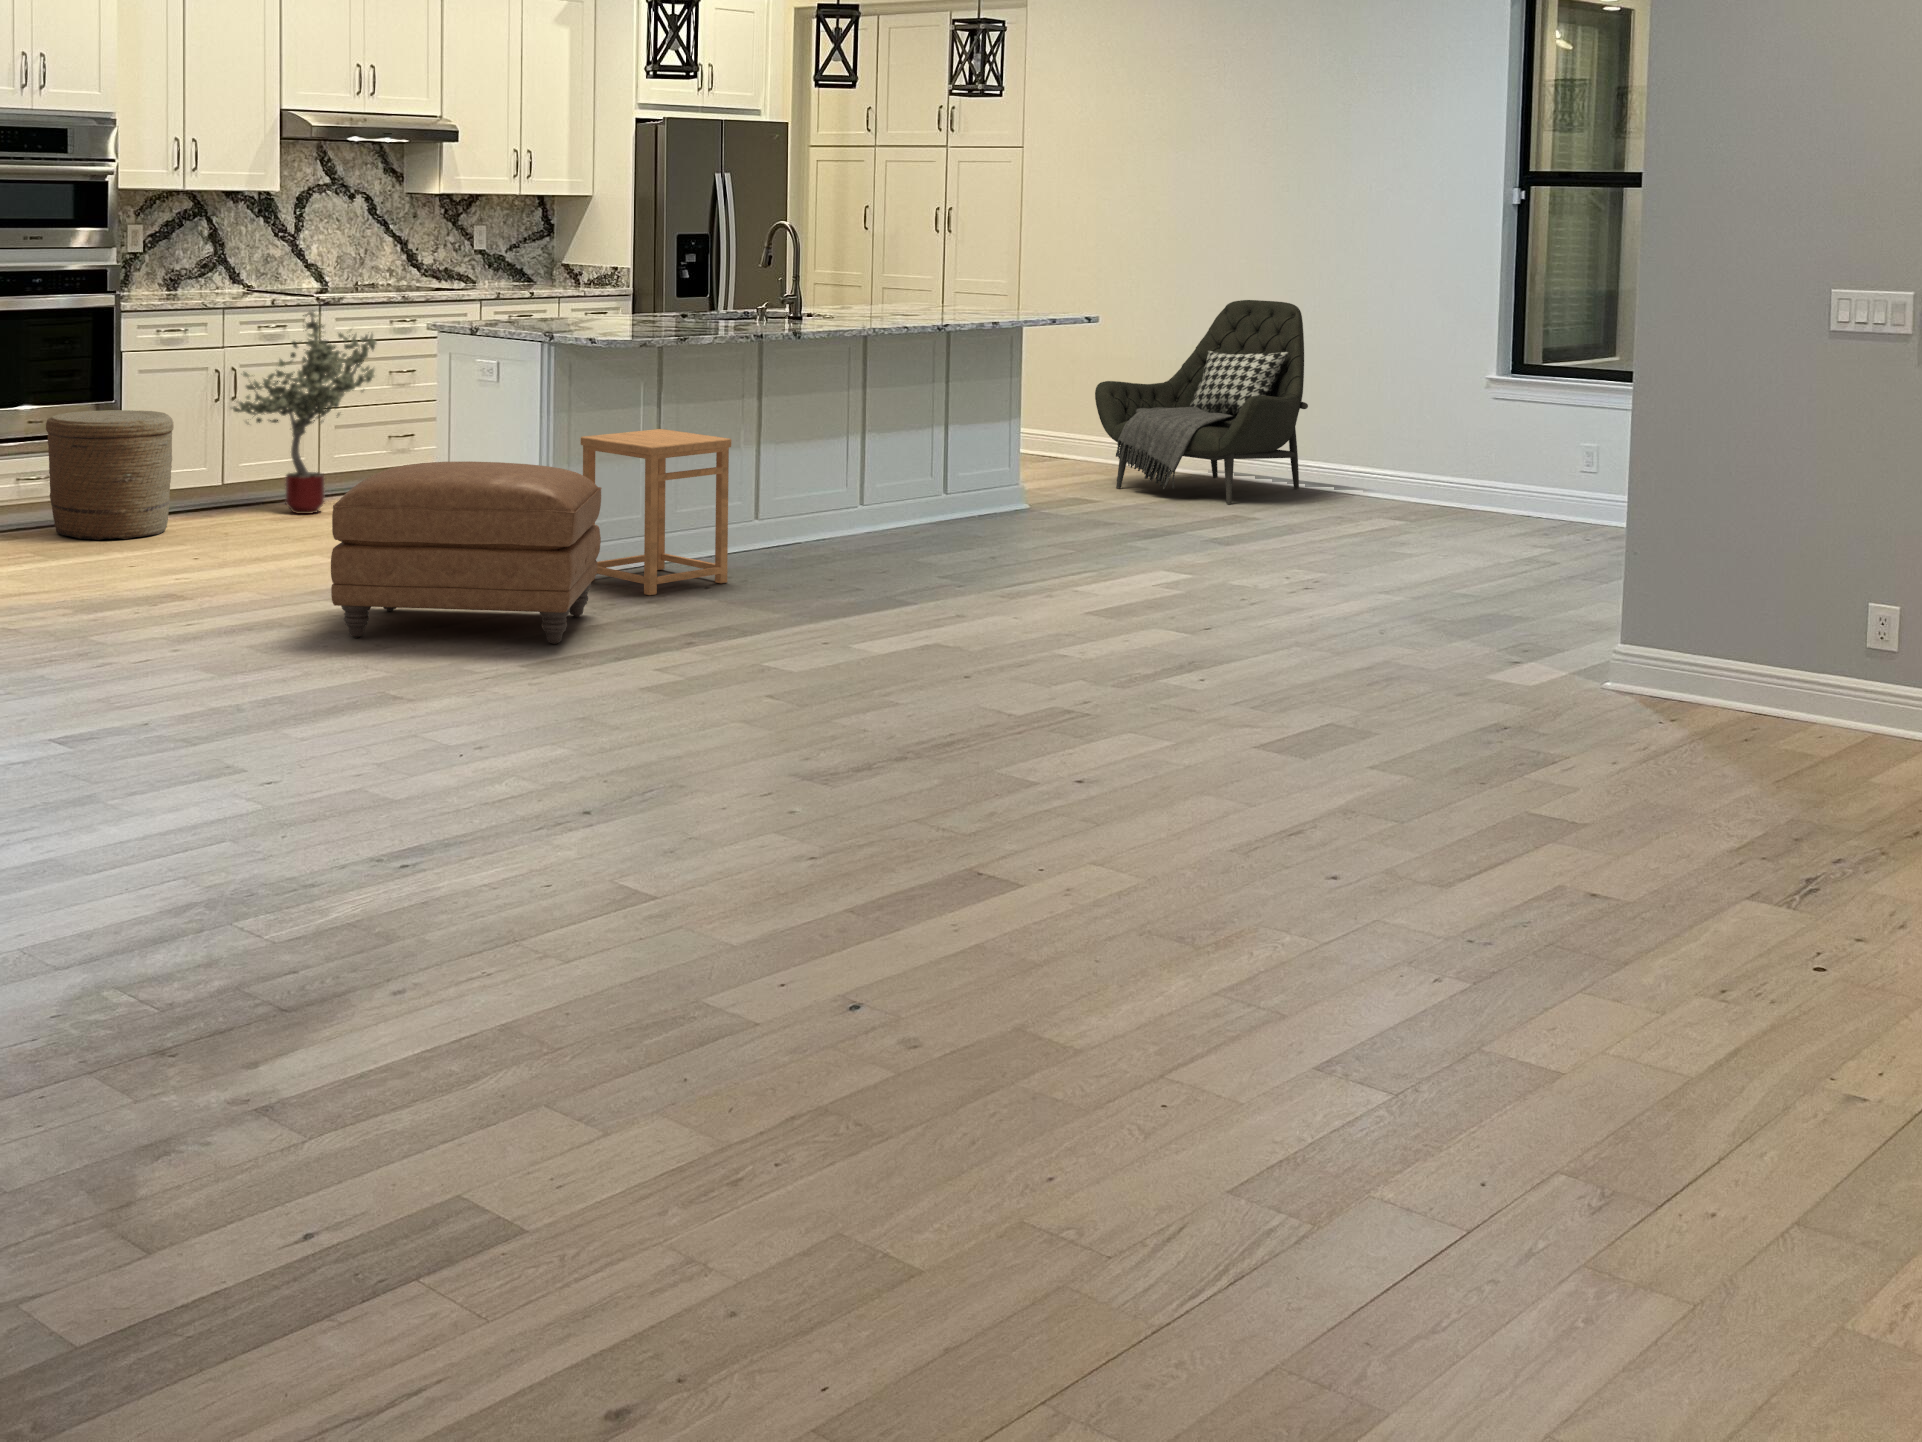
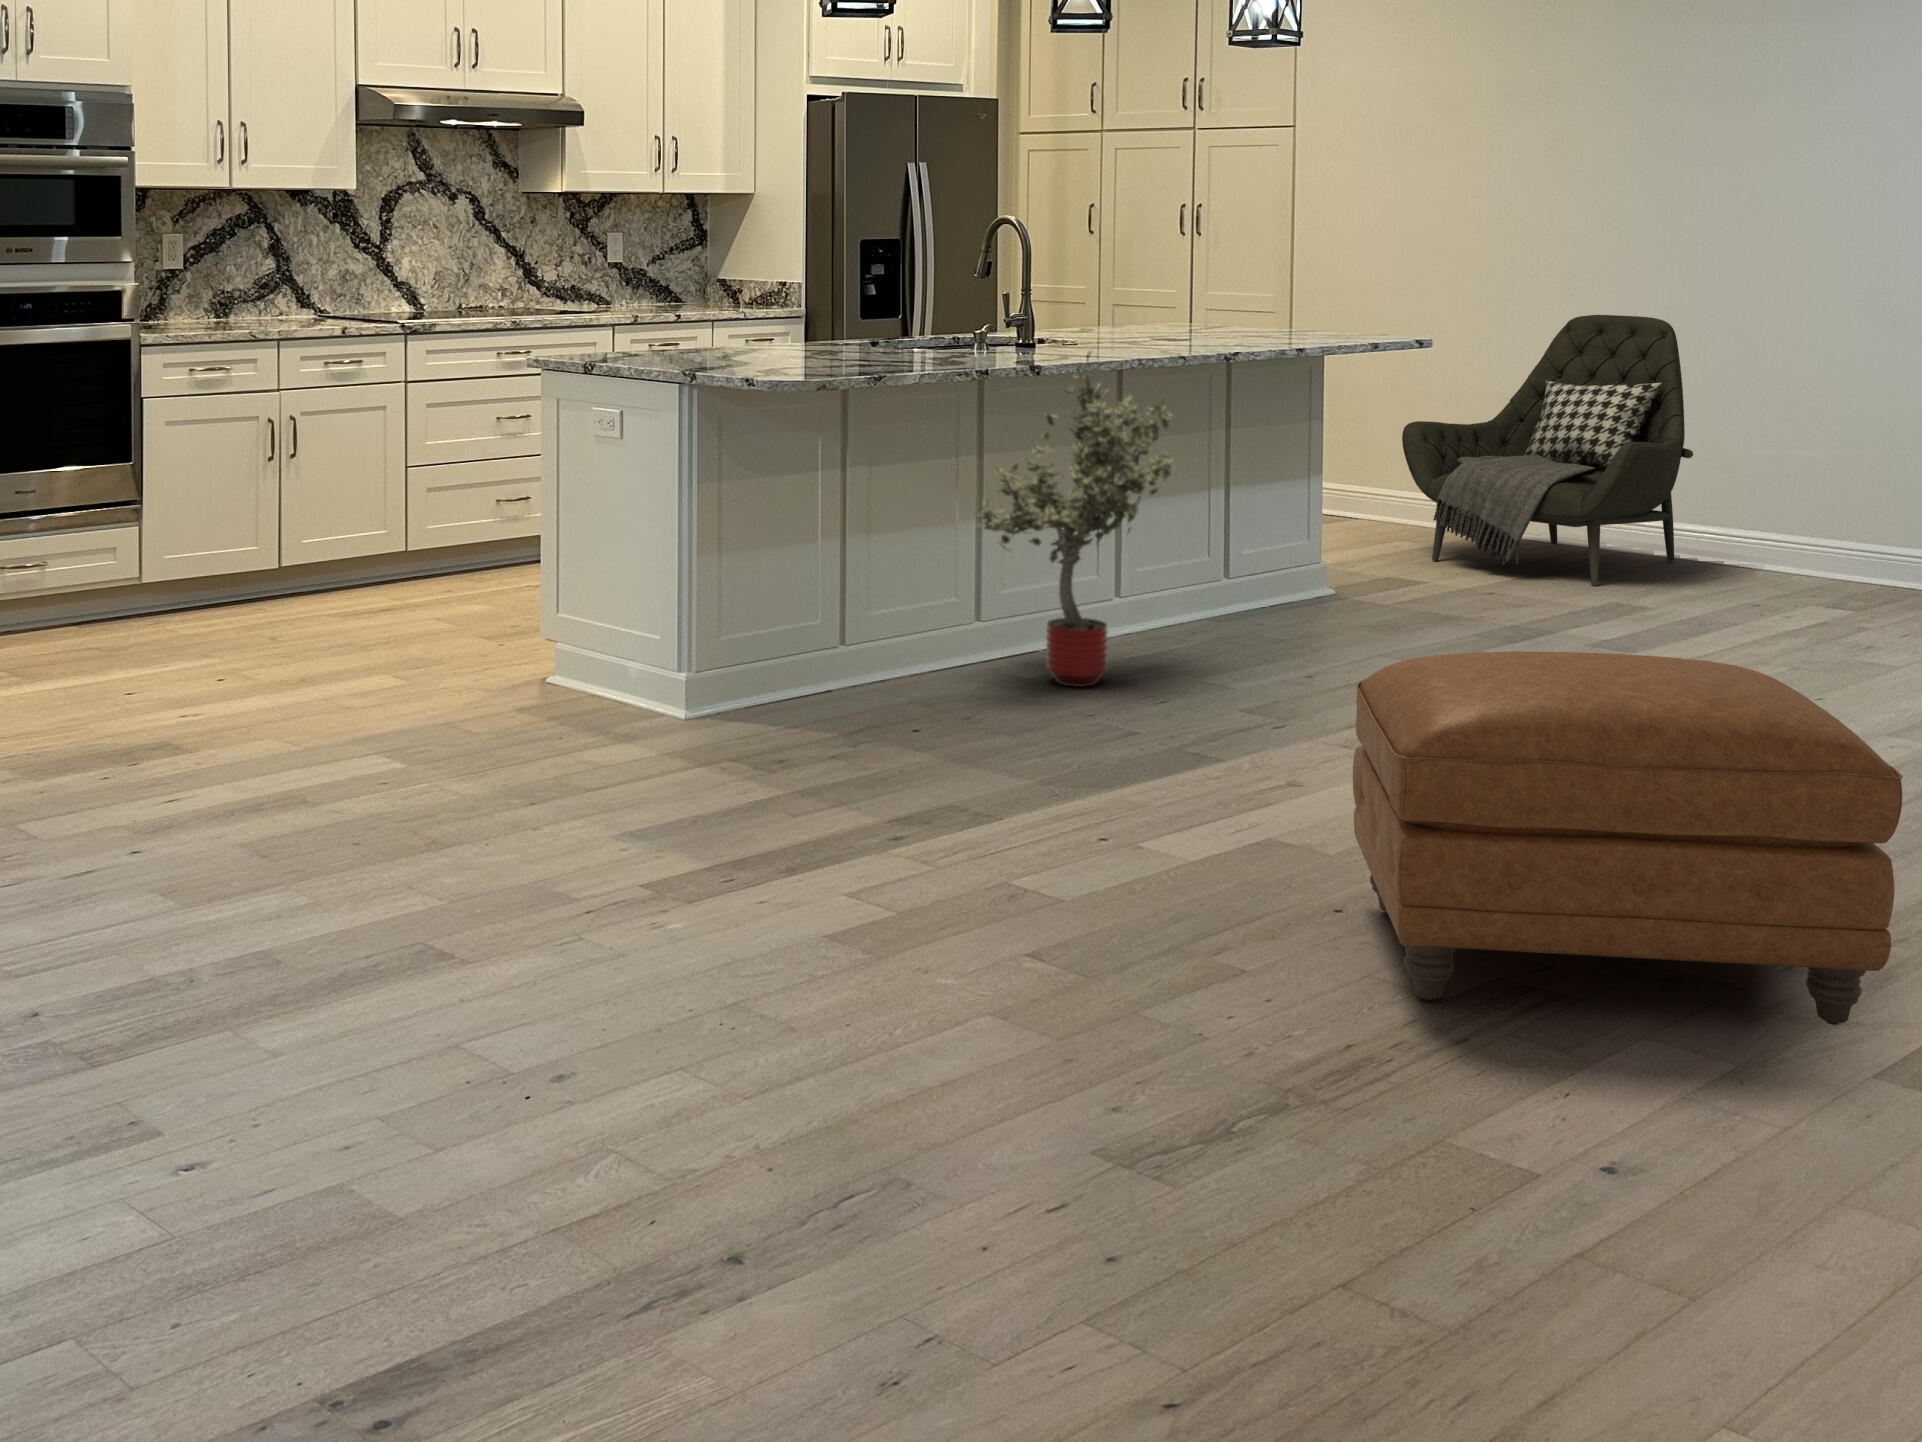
potted tree: present [232,311,376,514] -> present [978,374,1176,687]
woven basket: present [46,410,174,540] -> none [32,475,201,652]
side table: present [581,429,731,595] -> none [734,506,949,753]
ottoman: present [331,461,602,644] -> present [1353,651,1903,1025]

